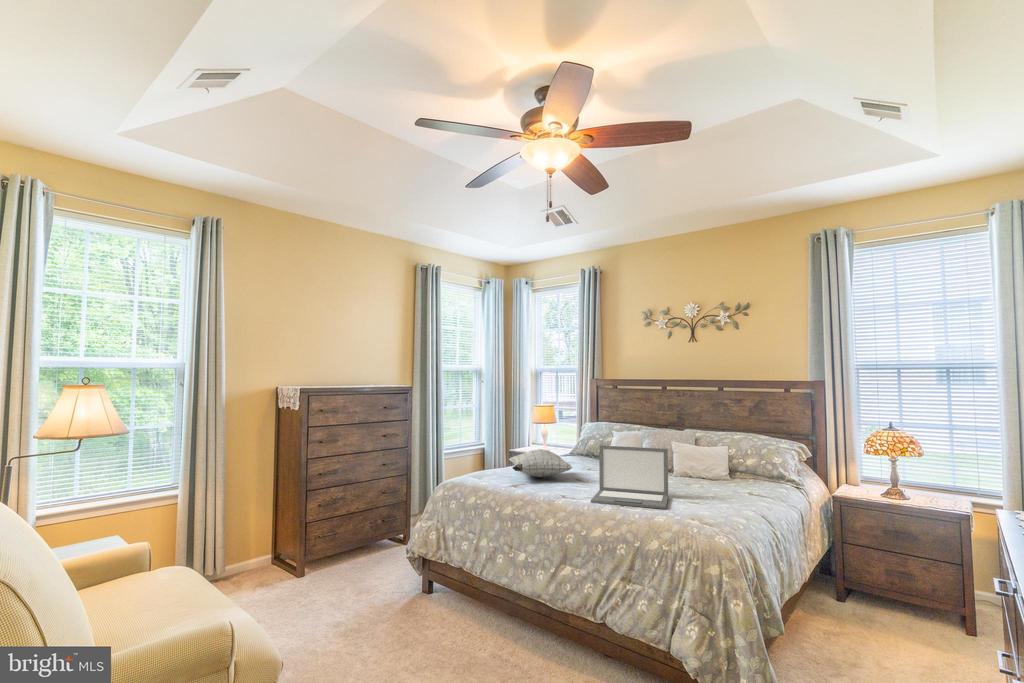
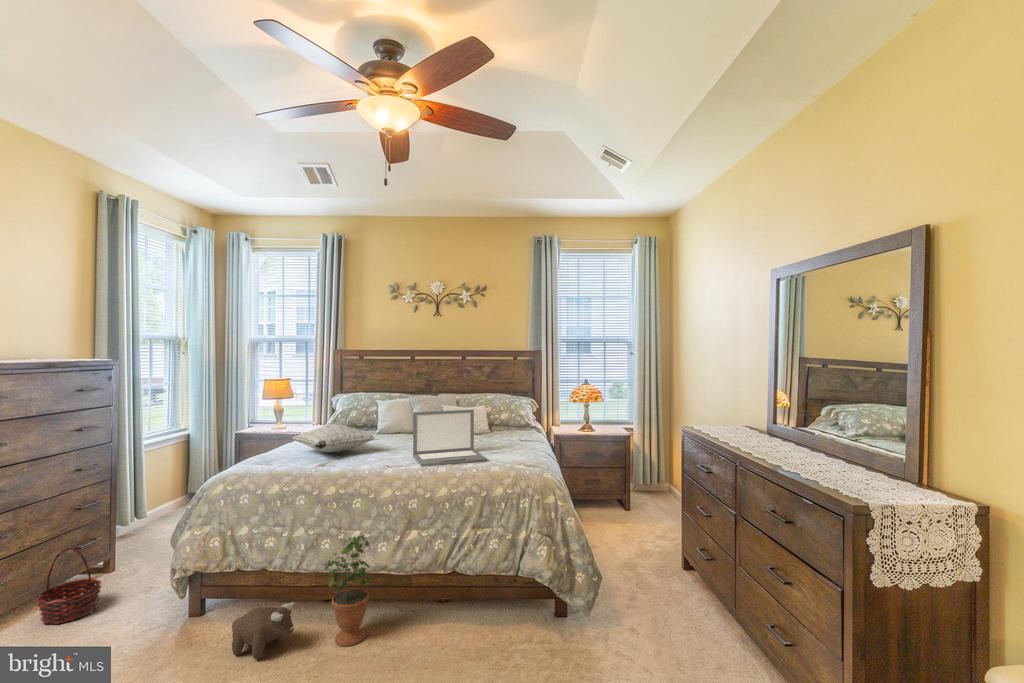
basket: none [349,519,386,572] -> present [36,548,101,624]
potted plant: none [483,551,527,661] -> present [324,533,371,646]
plush toy: none [422,599,466,642] -> present [232,602,296,660]

